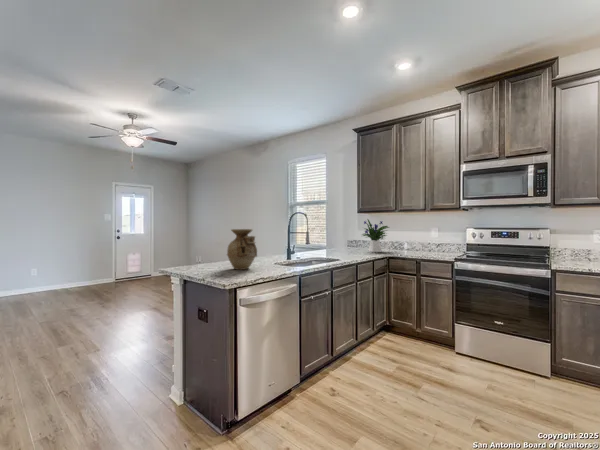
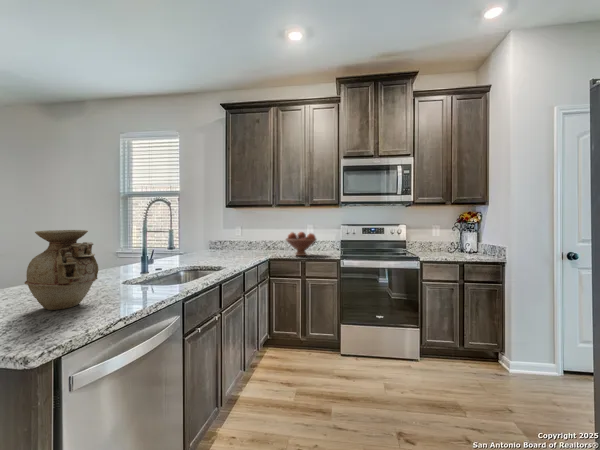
flower arrangement: present [362,220,389,252] -> none [230,214,268,254]
fruit bowl: none [402,234,433,256] -> present [286,232,316,256]

